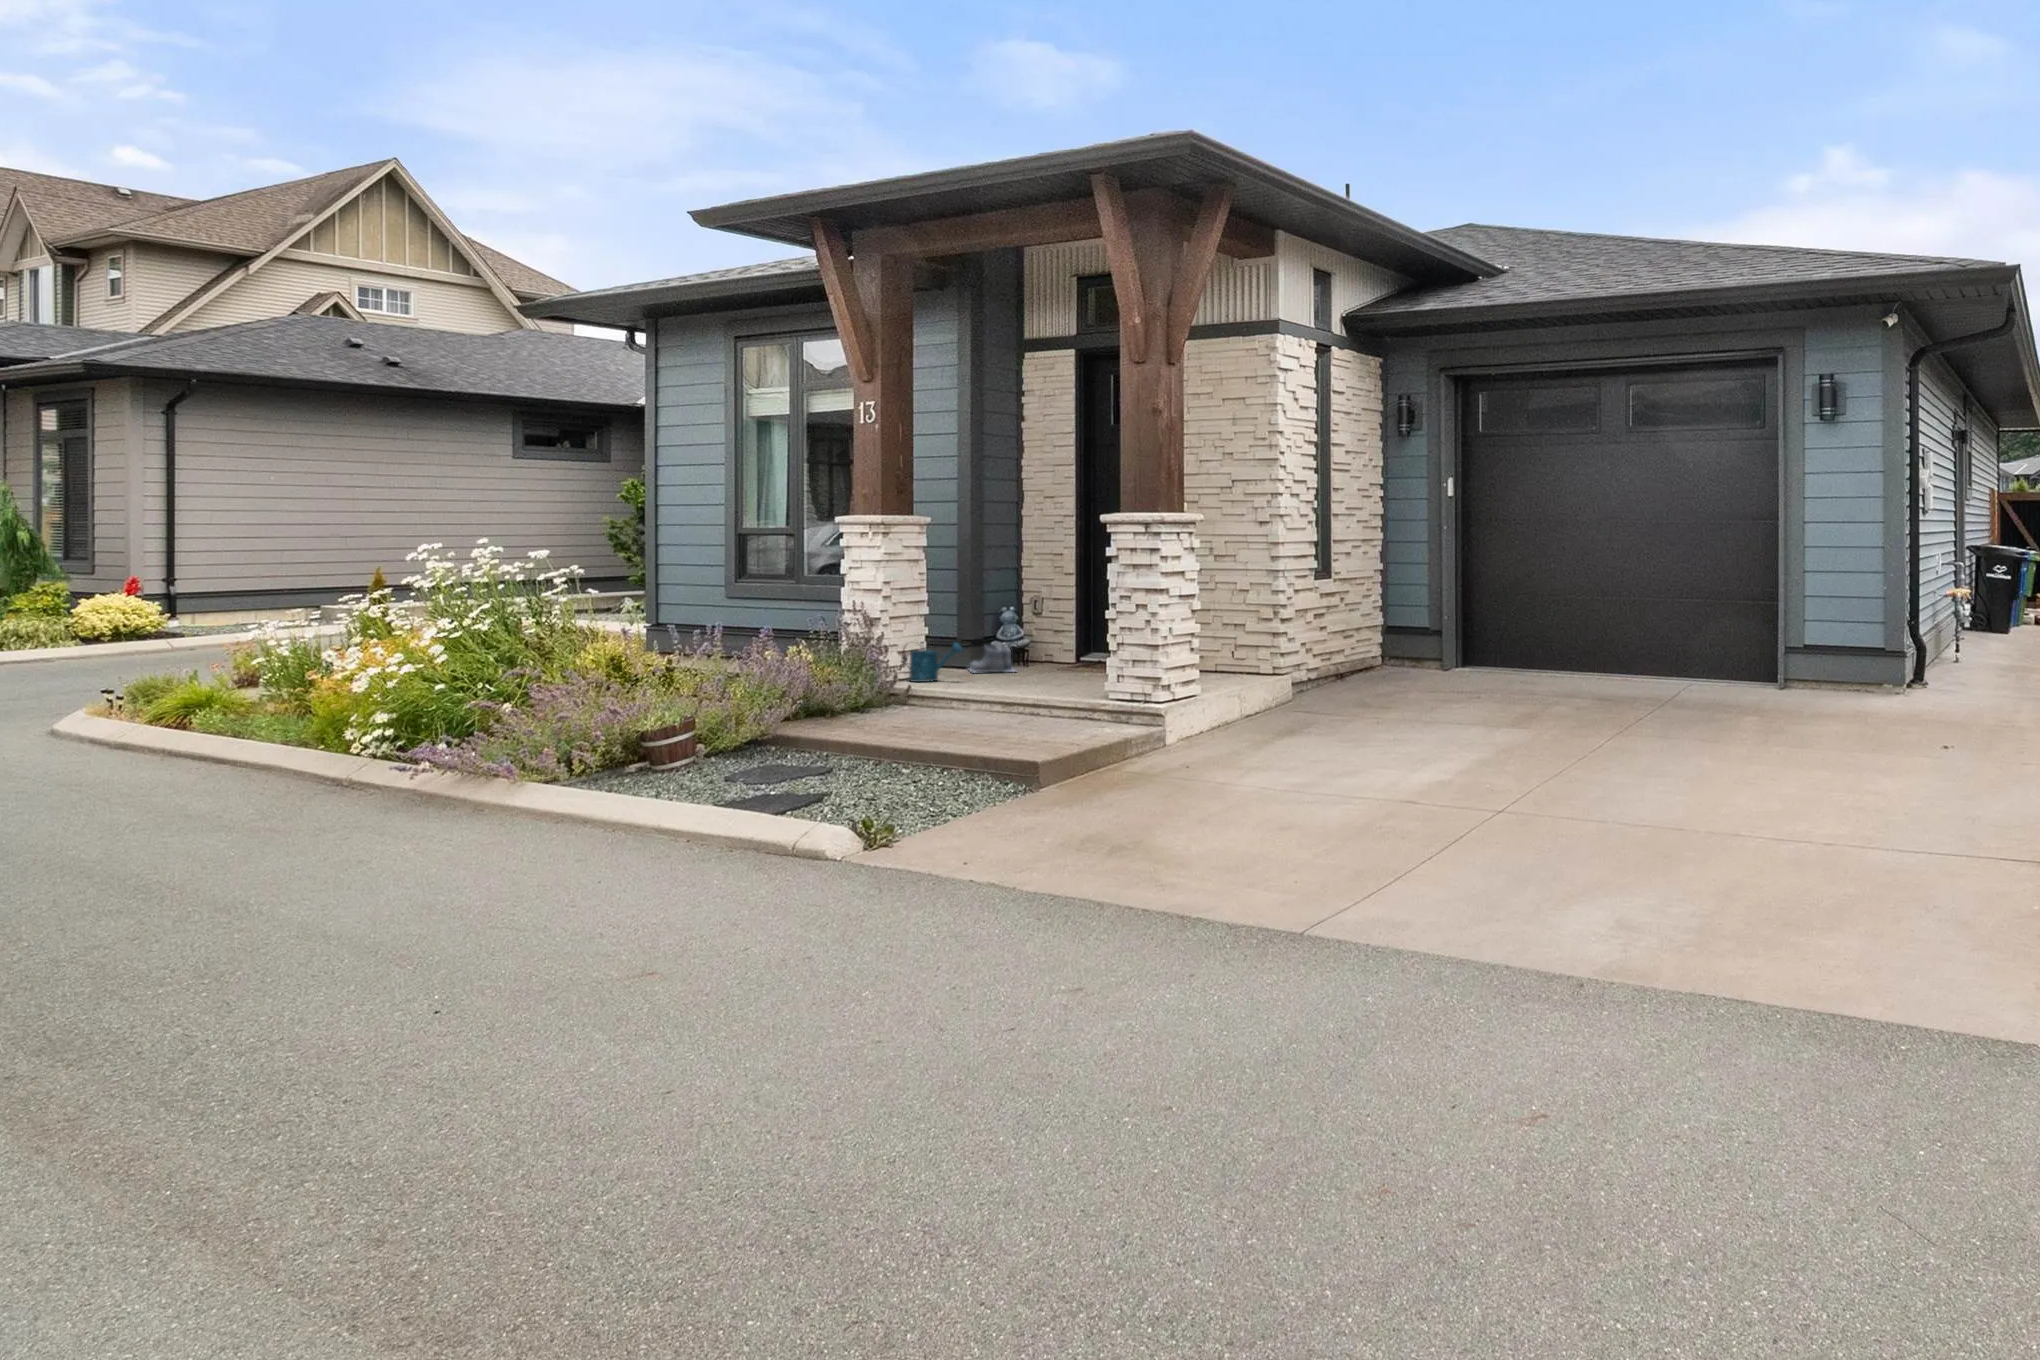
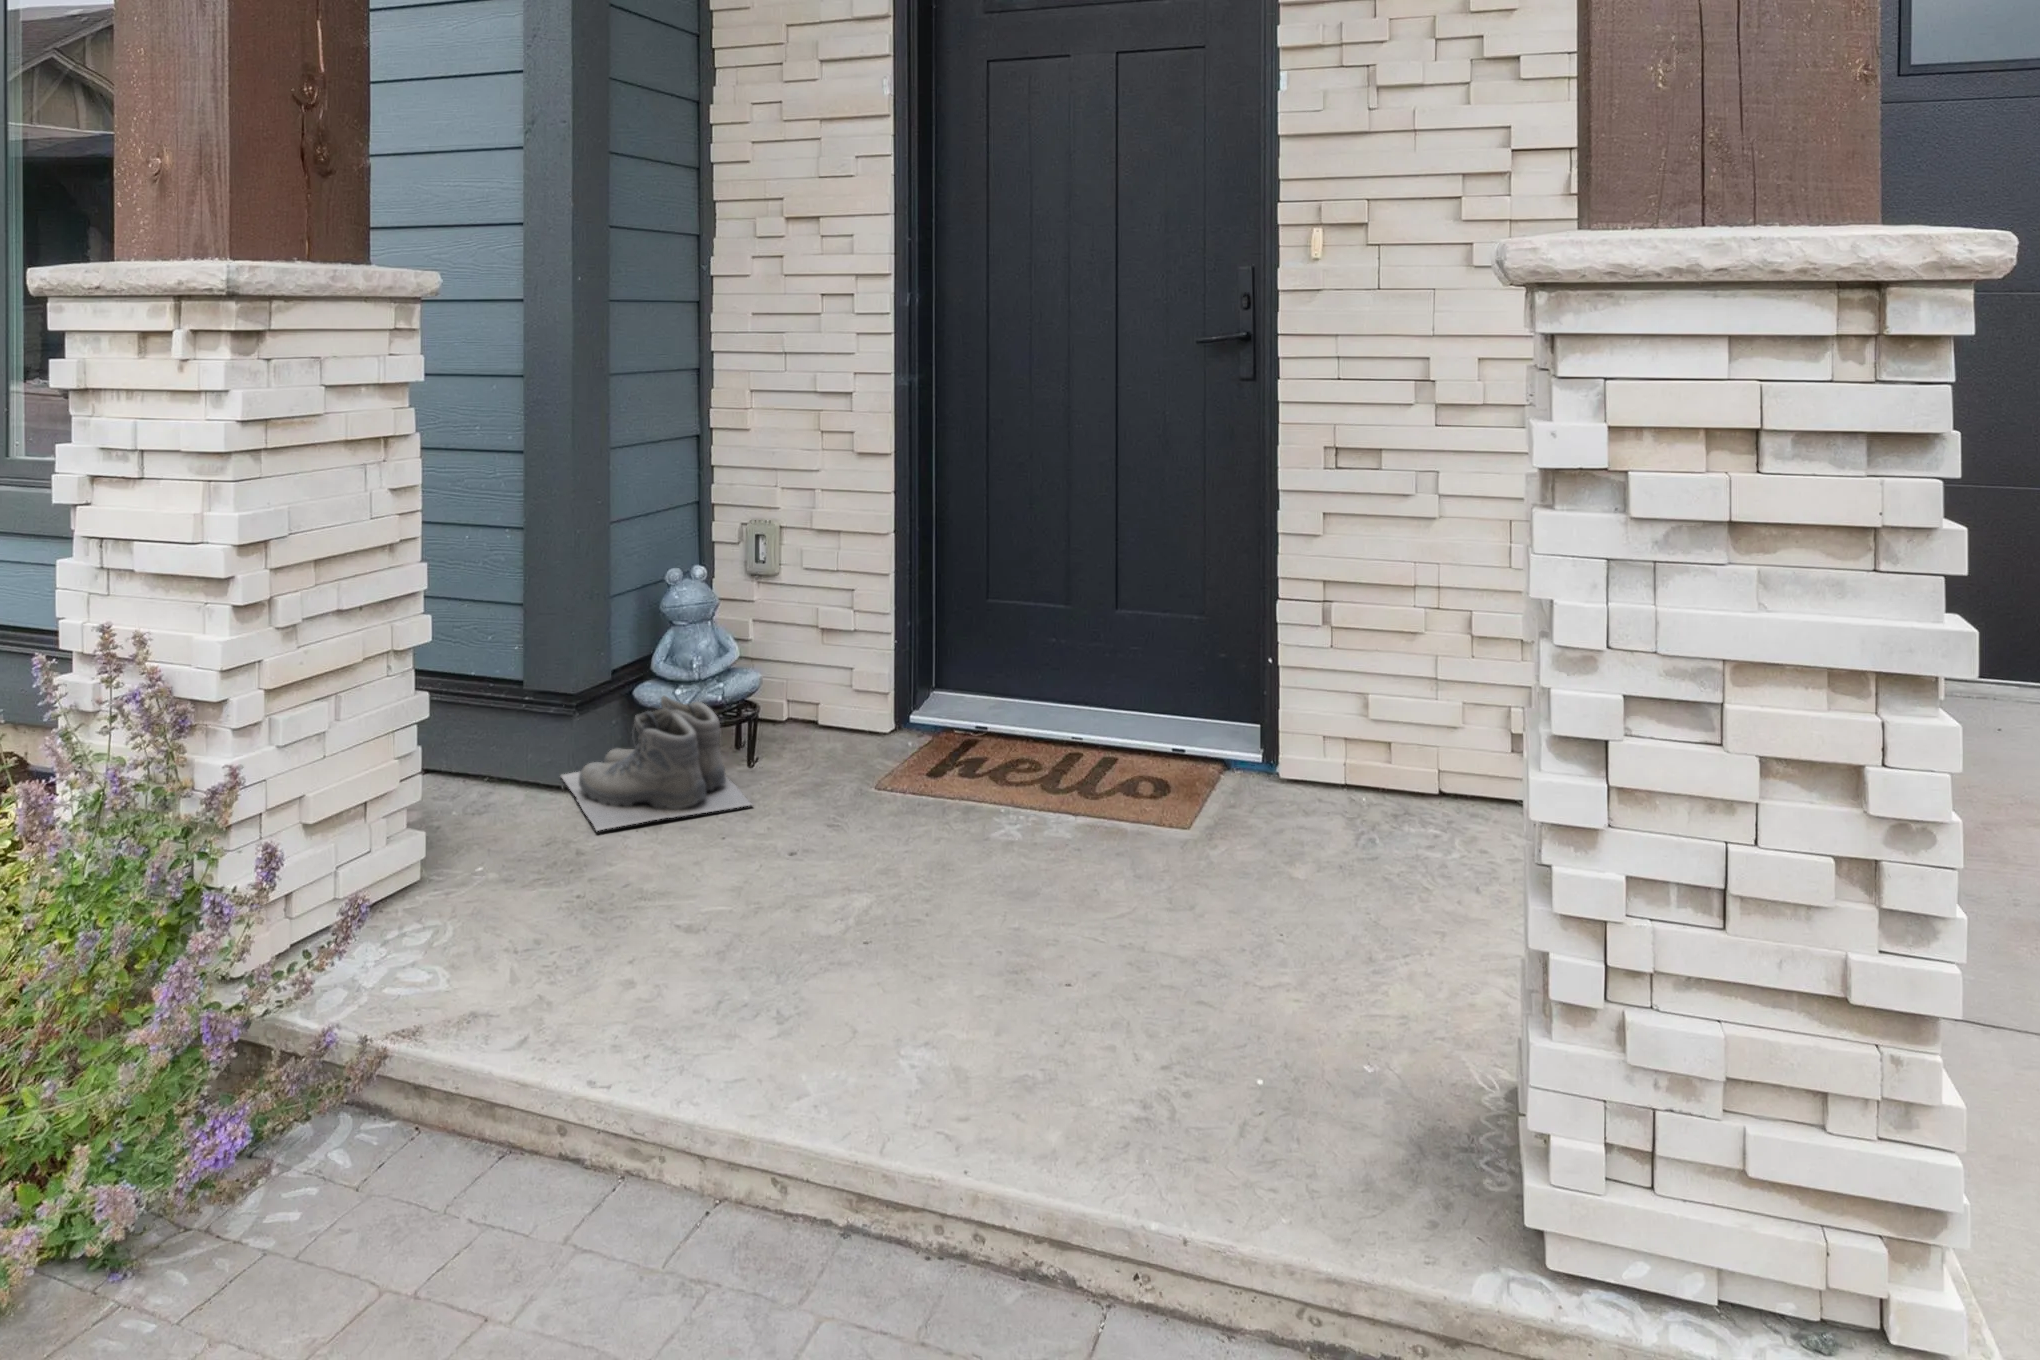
watering can: present [902,643,962,682] -> none [321,794,592,990]

